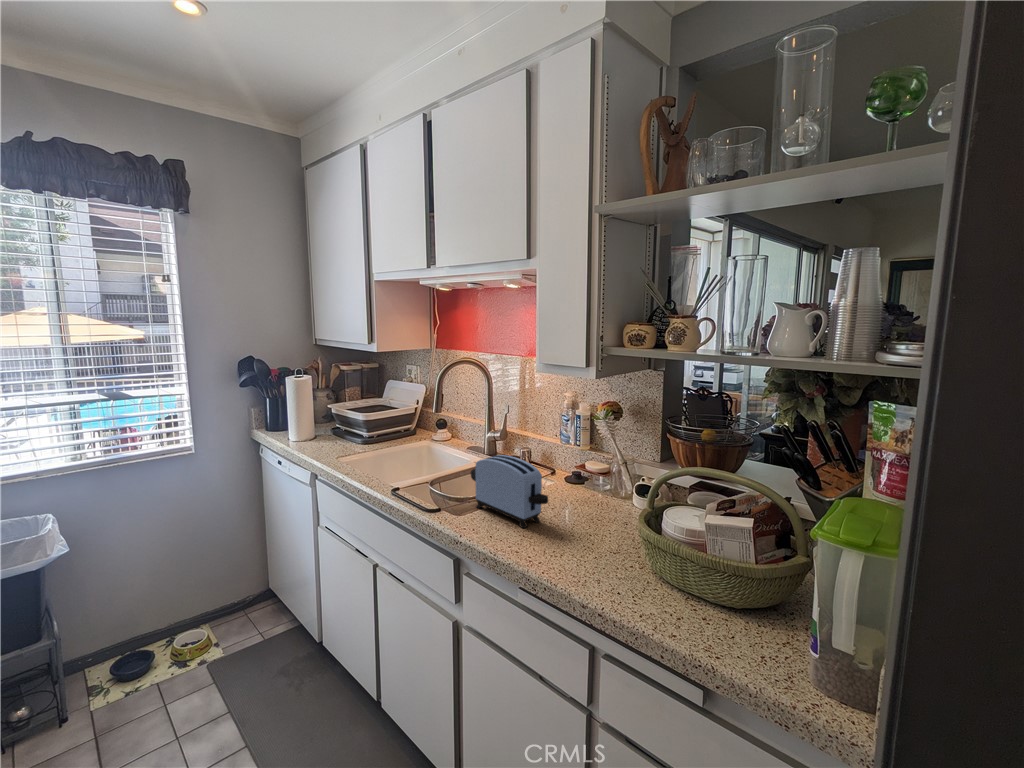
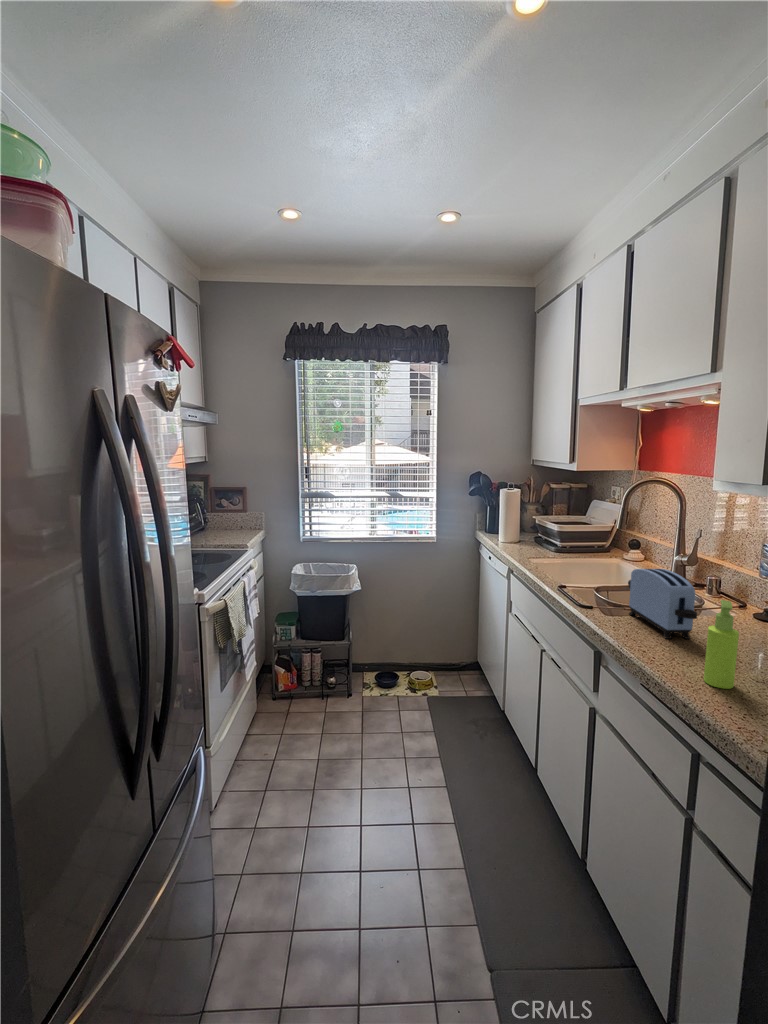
soap dispenser: none [580,487,606,573] -> present [704,600,739,689]

